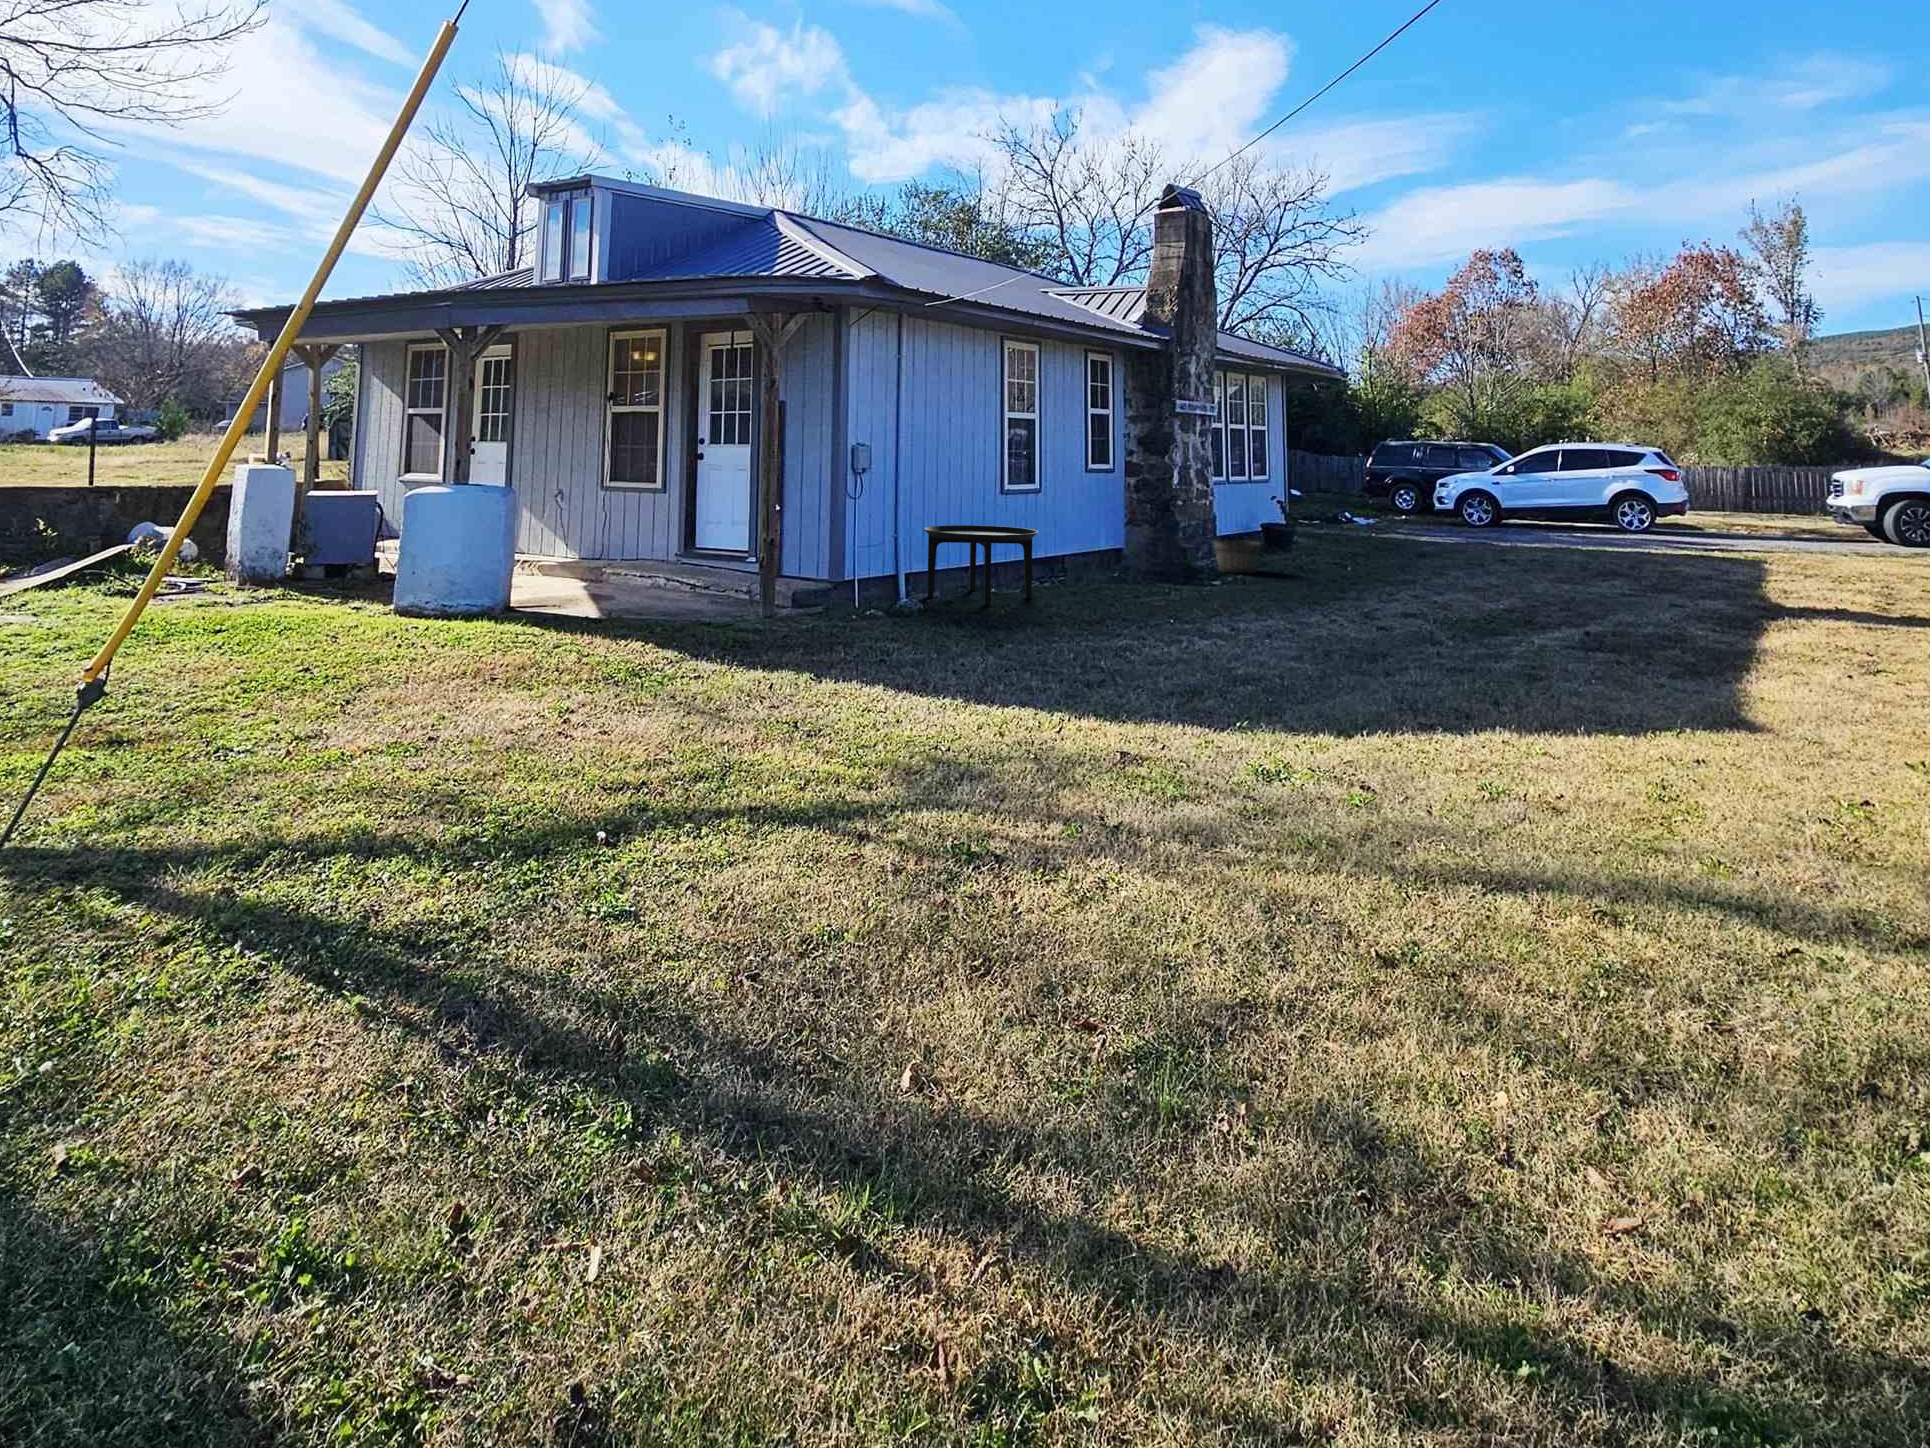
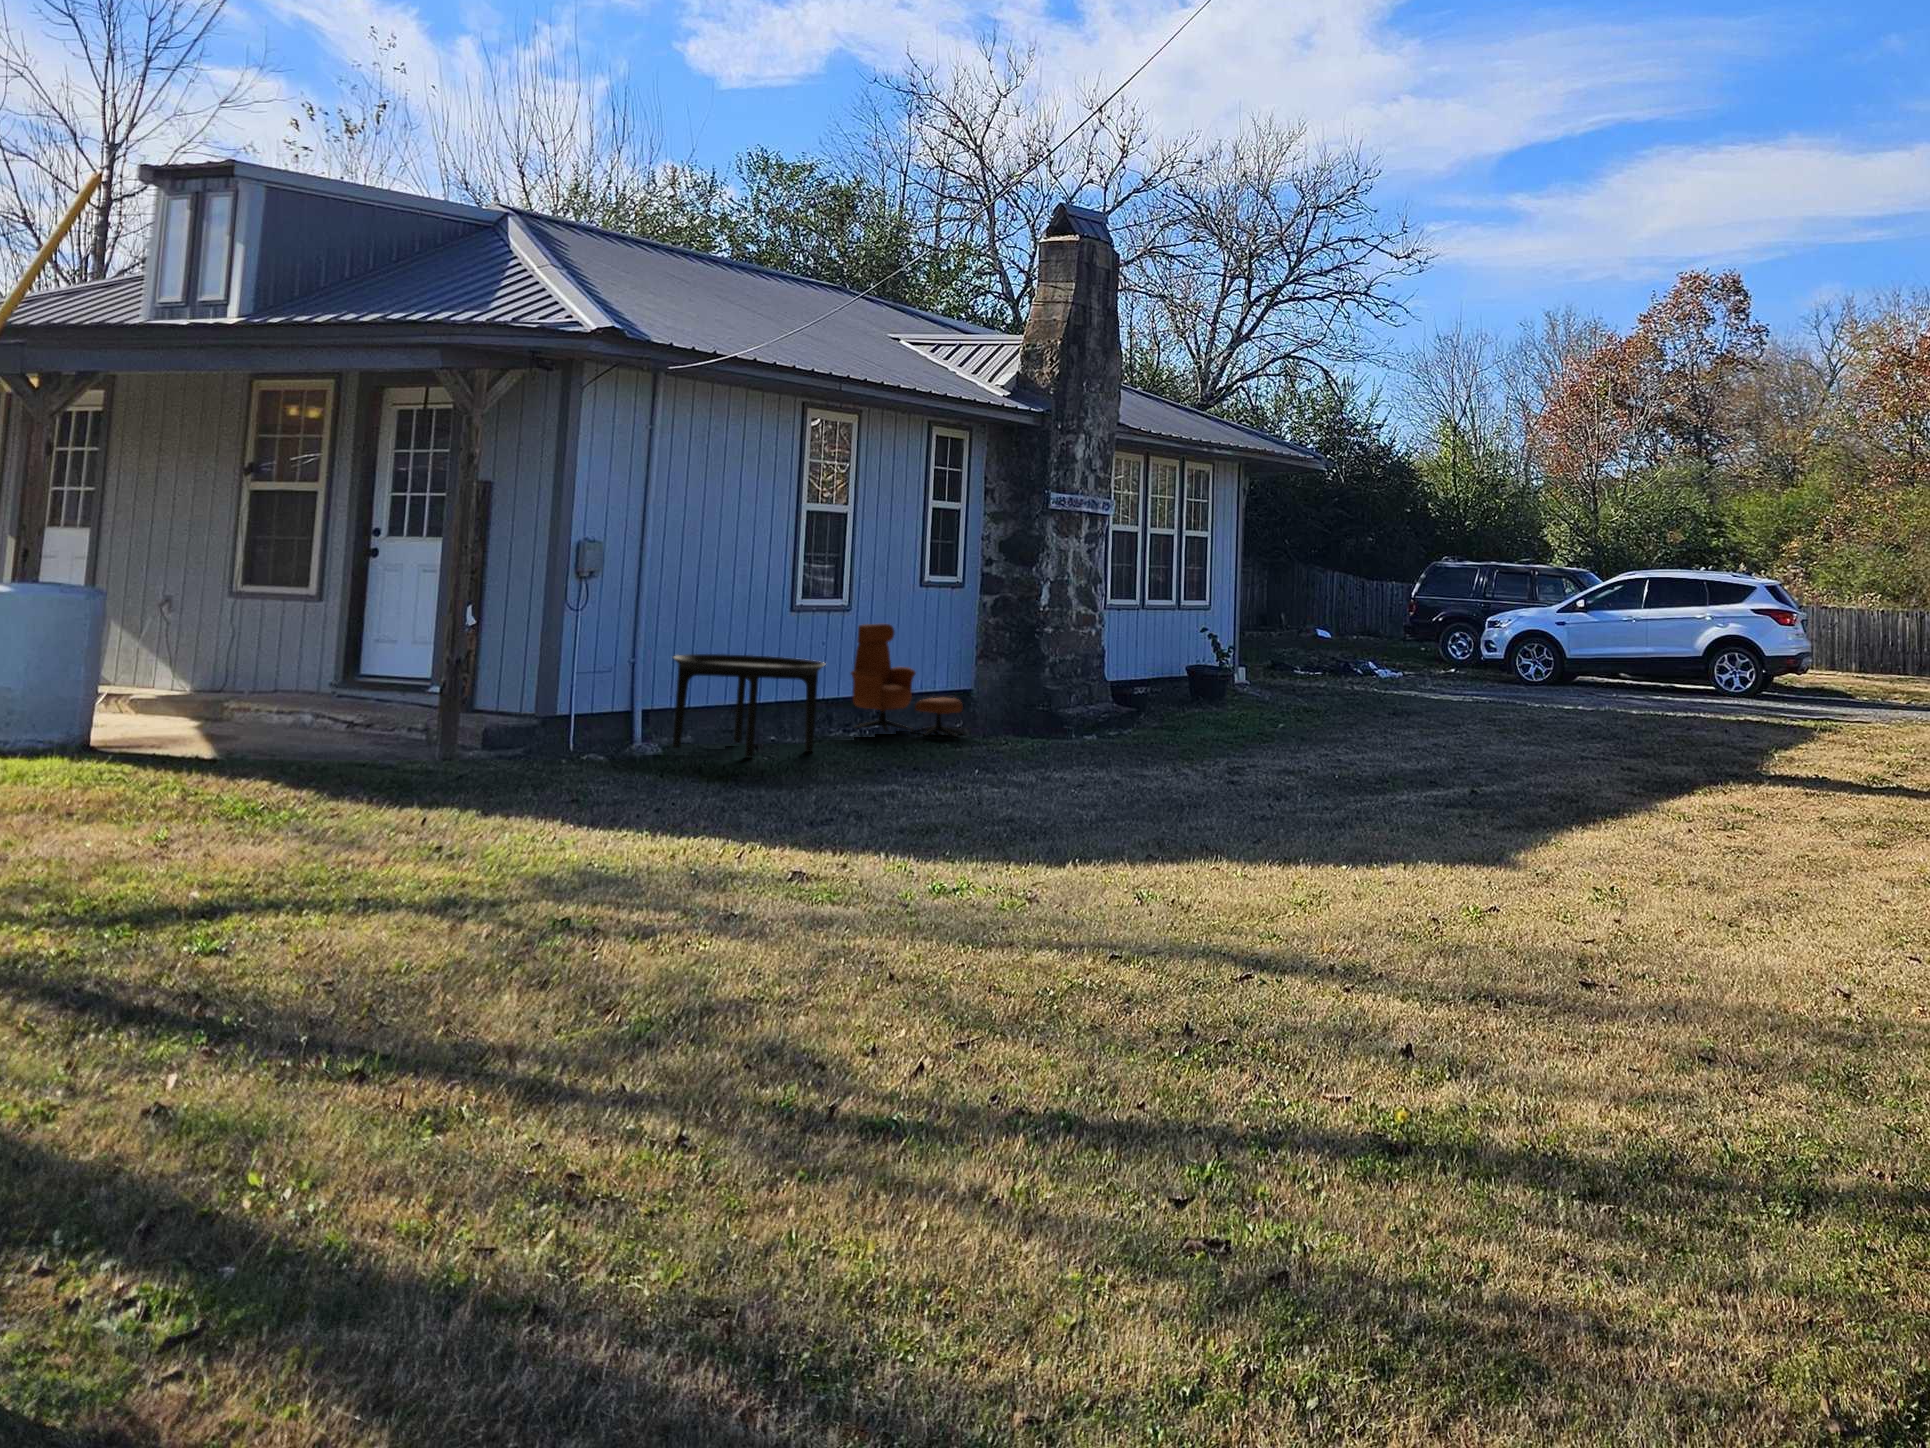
lounge chair: none [1044,498,1130,582] -> present [851,624,963,737]
wooden bucket: present [1214,537,1260,573] -> none [1090,674,1152,731]

